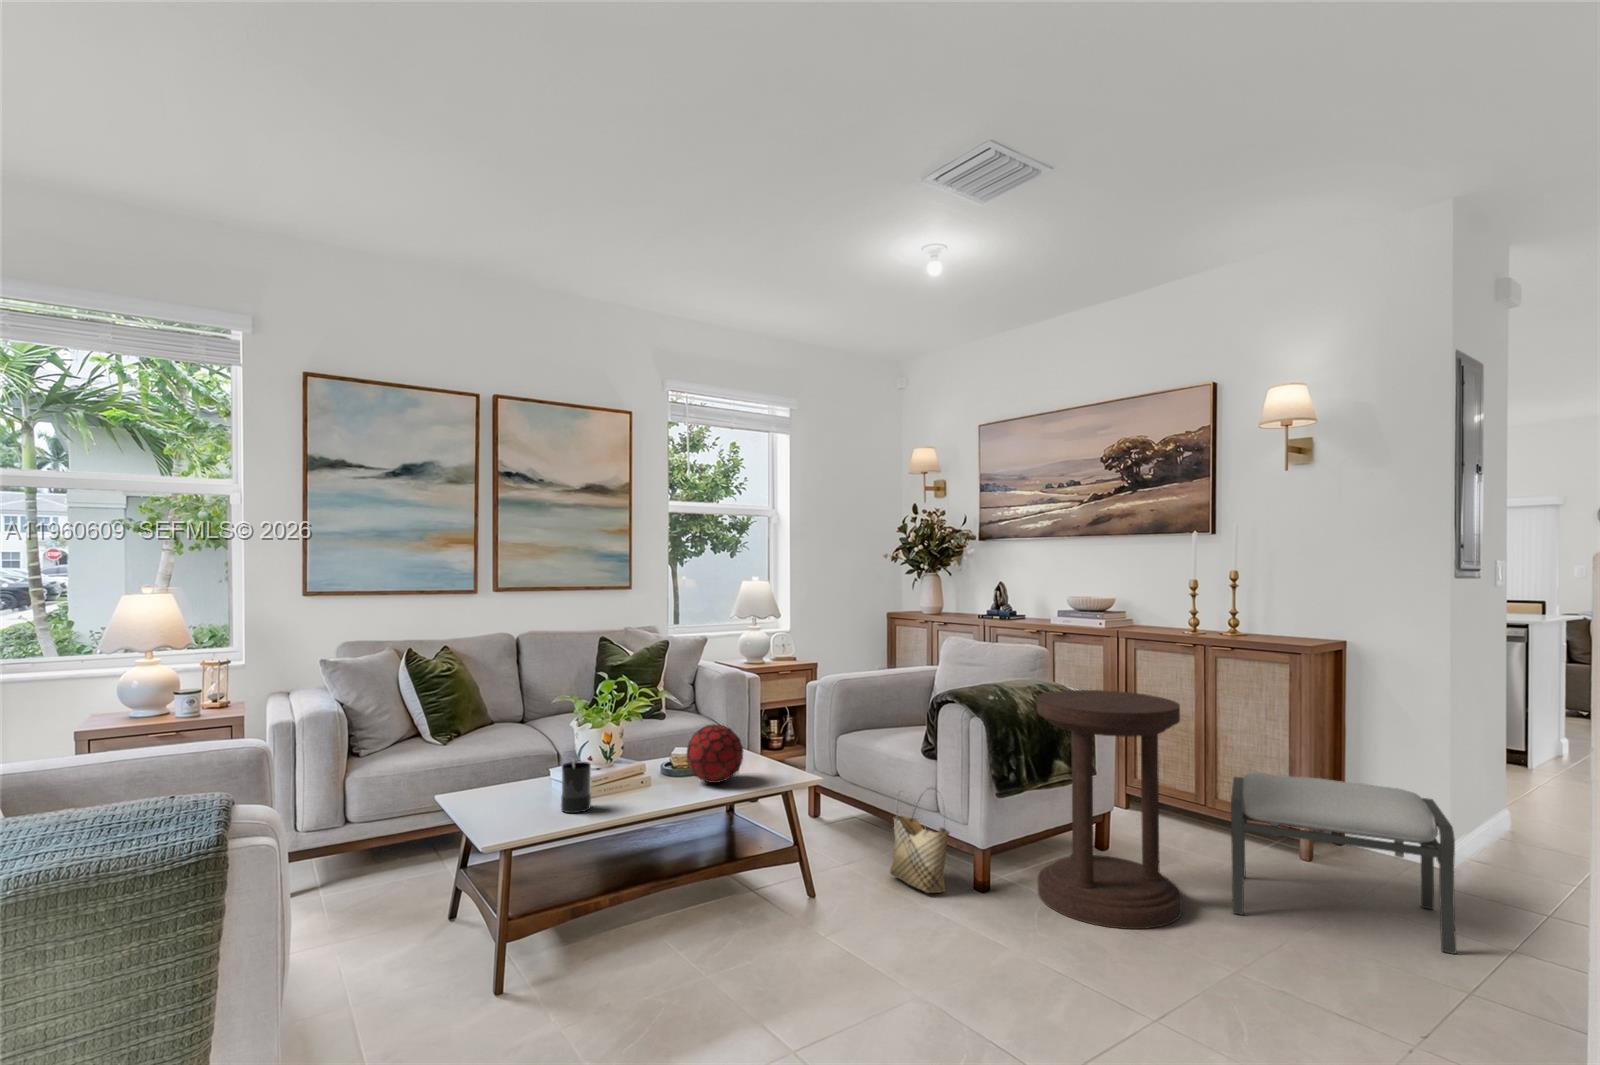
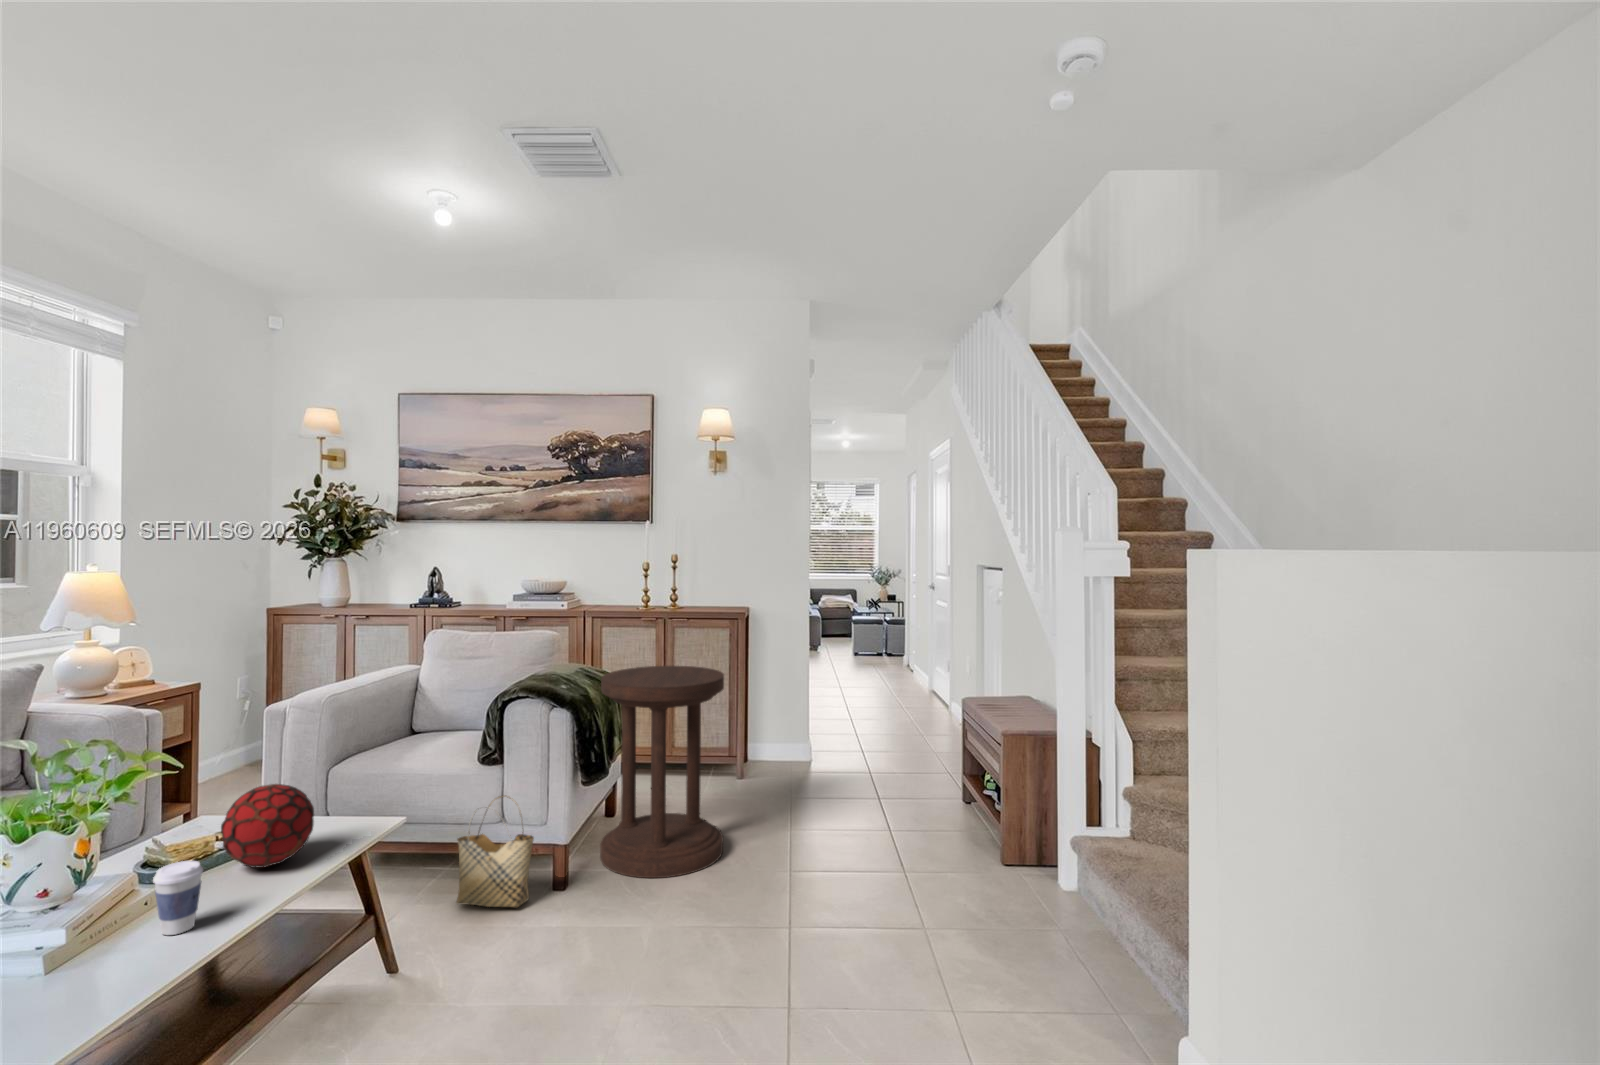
coffee cup: none [621,757,647,803] -> present [153,861,203,935]
candle: present [561,758,591,813] -> none [55,895,119,991]
ottoman: present [1231,773,1456,954] -> none [720,708,875,830]

